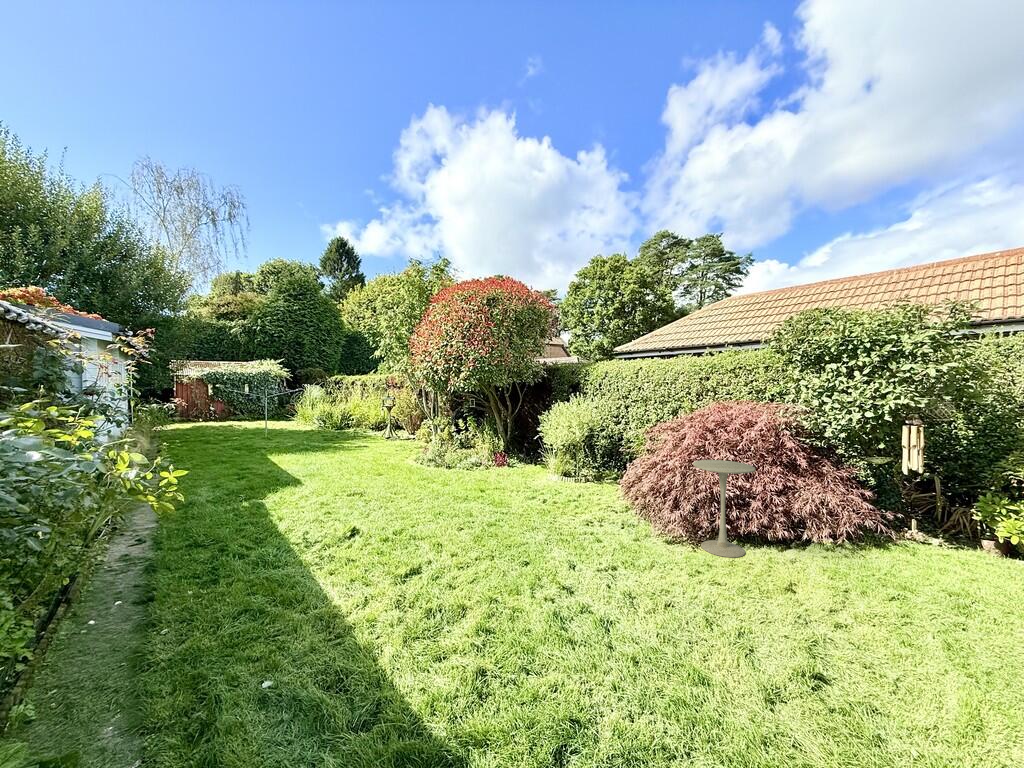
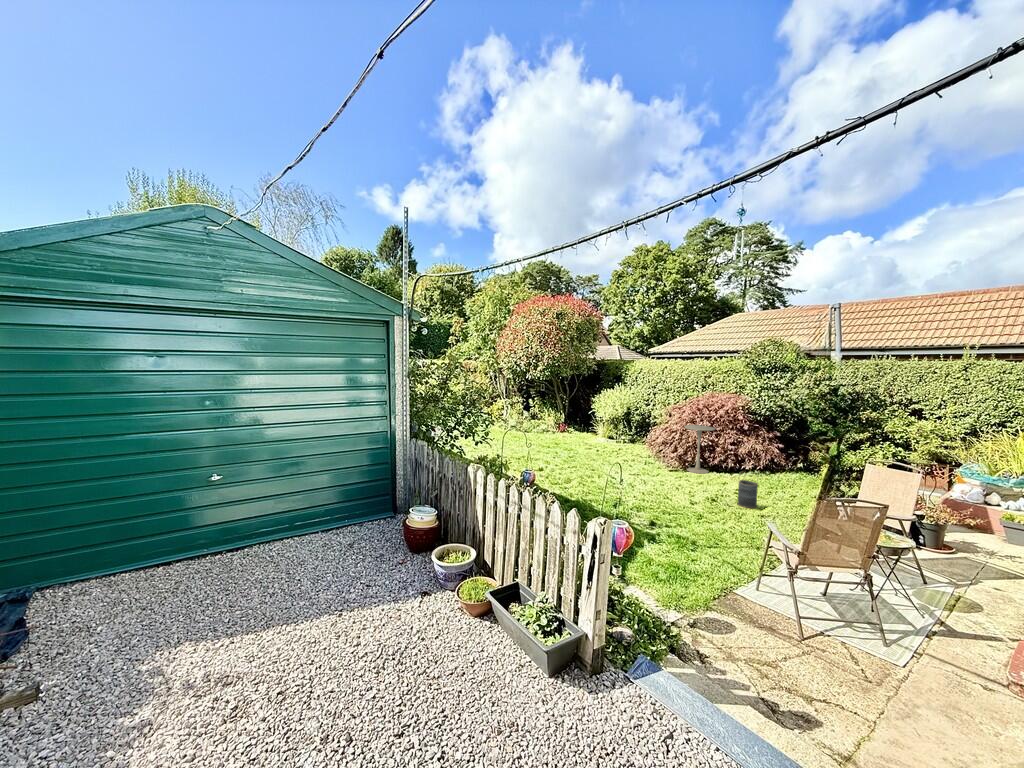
basket: none [910,611,984,743] -> present [738,480,758,508]

